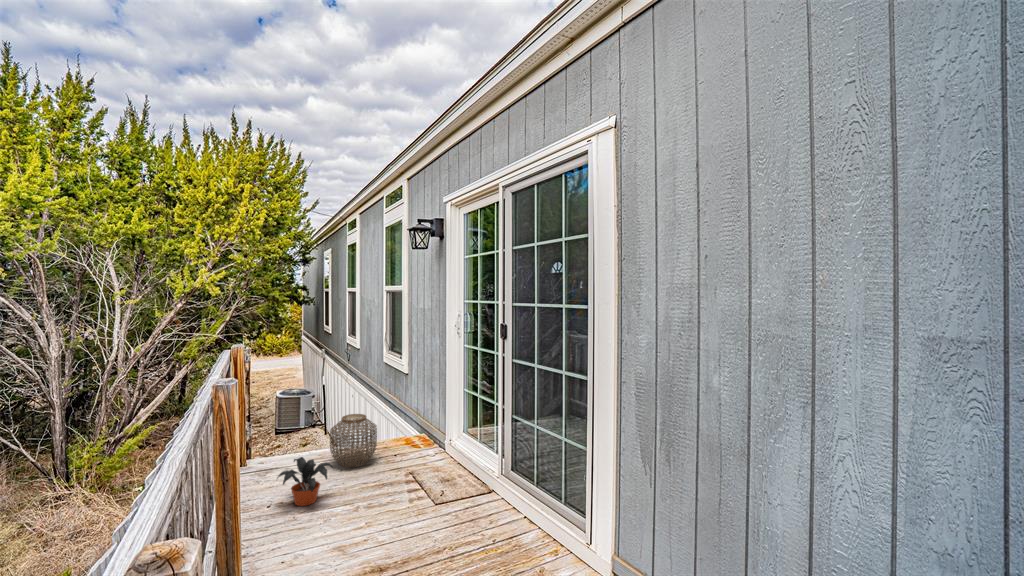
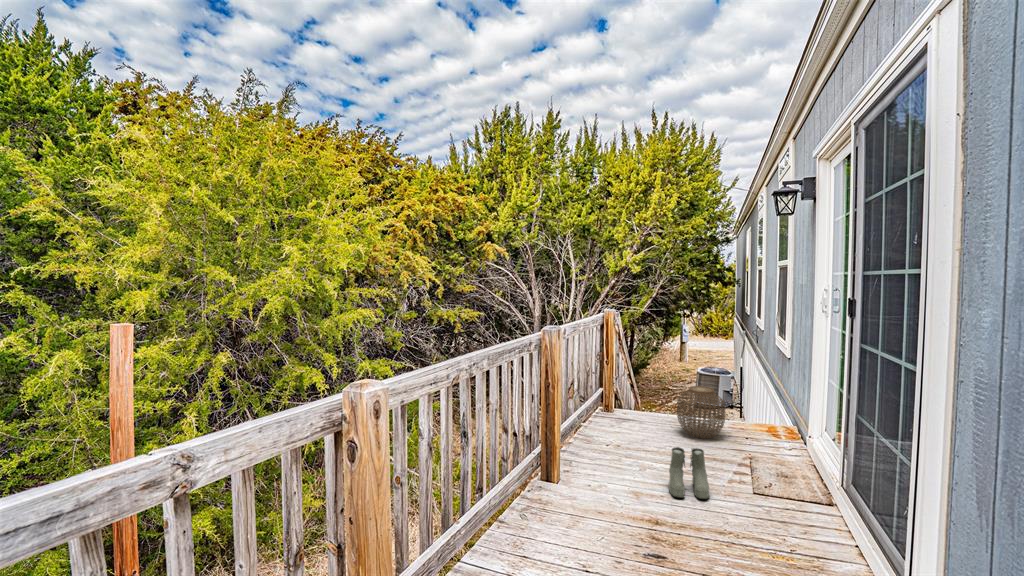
potted plant: present [278,457,332,506] -> none [615,410,664,454]
boots: none [363,479,407,537] -> present [669,447,709,499]

